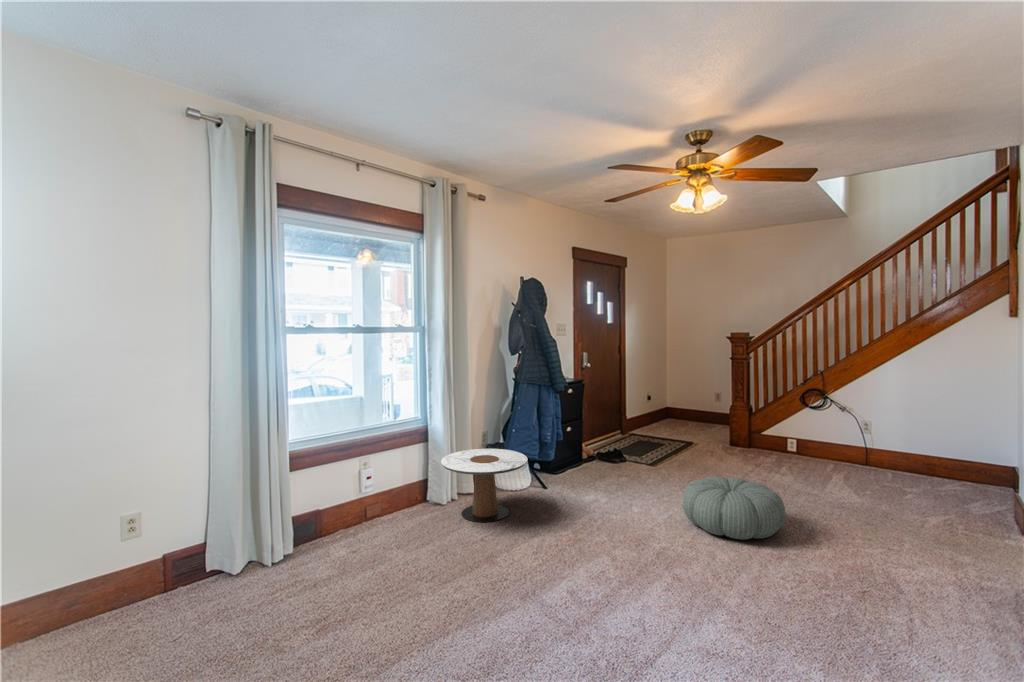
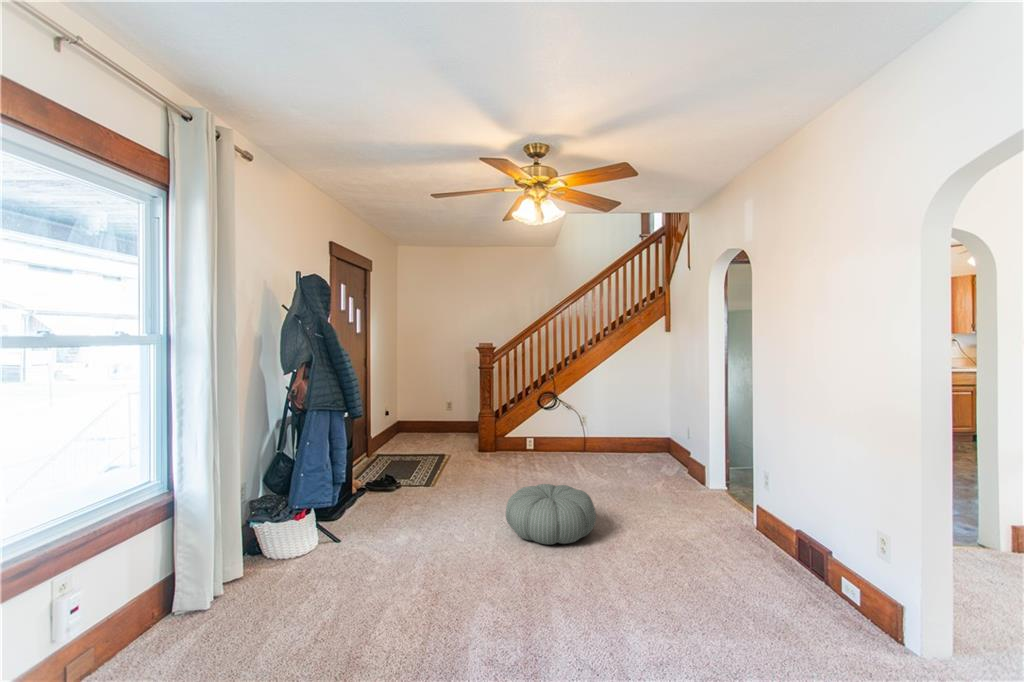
side table: present [441,449,528,522] -> none [213,503,349,620]

